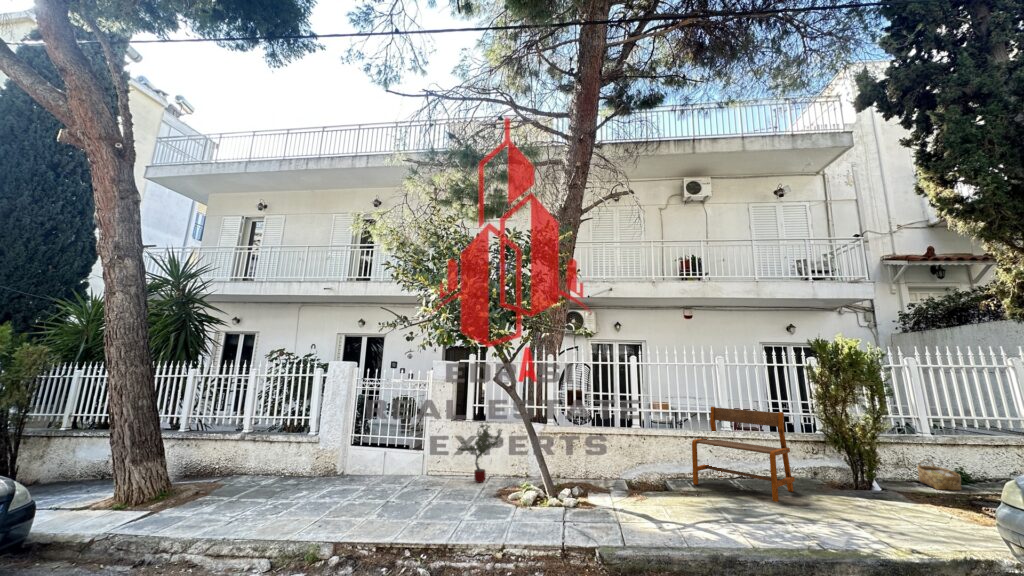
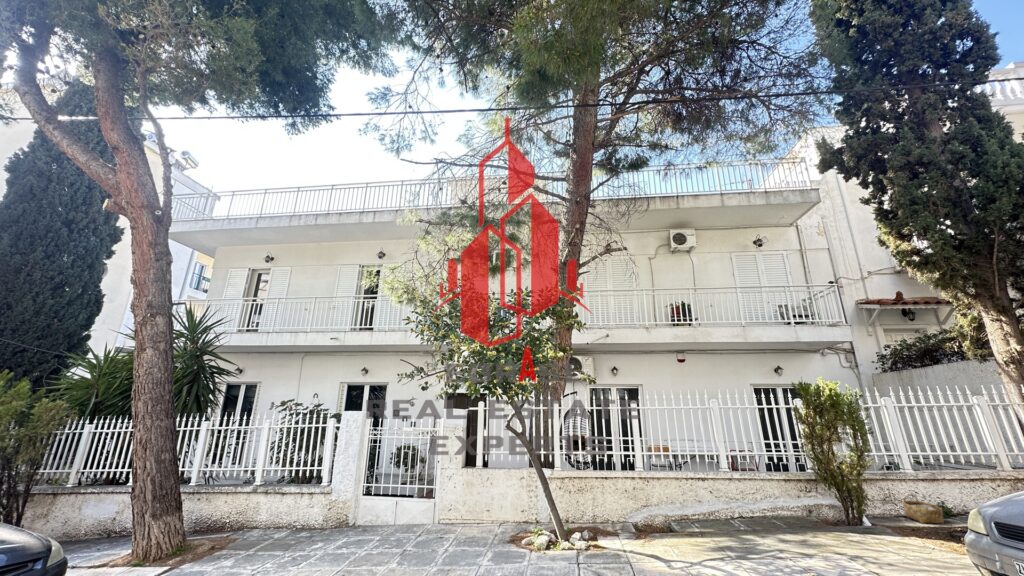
bench: present [692,407,795,502] -> none [693,448,791,540]
potted tree: present [457,421,502,483] -> none [467,467,512,530]

